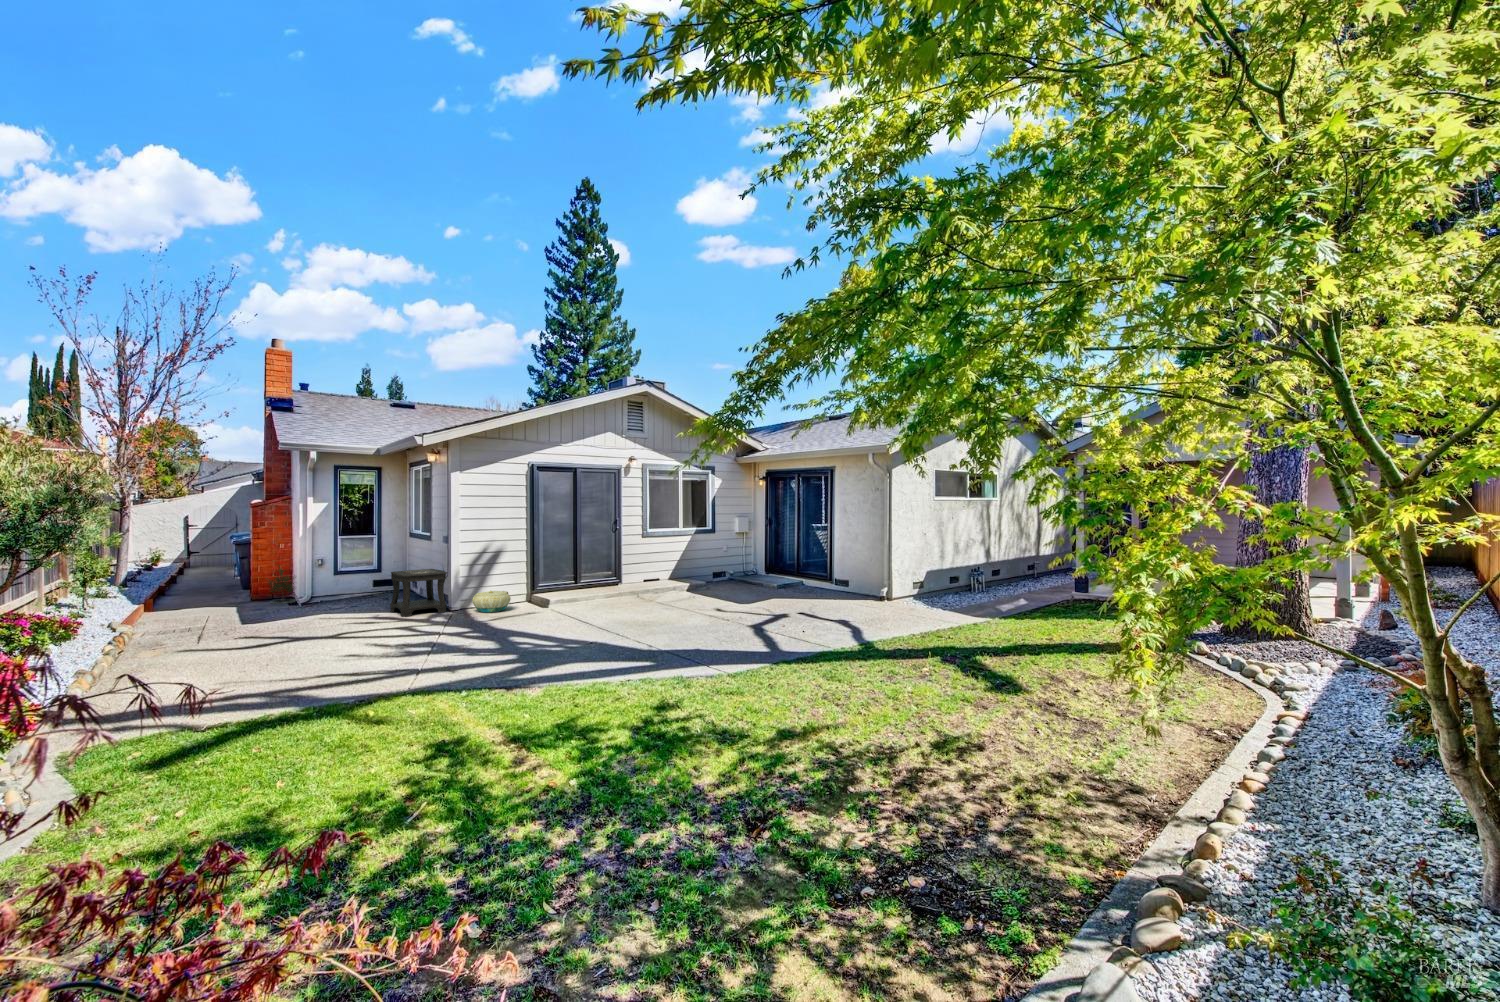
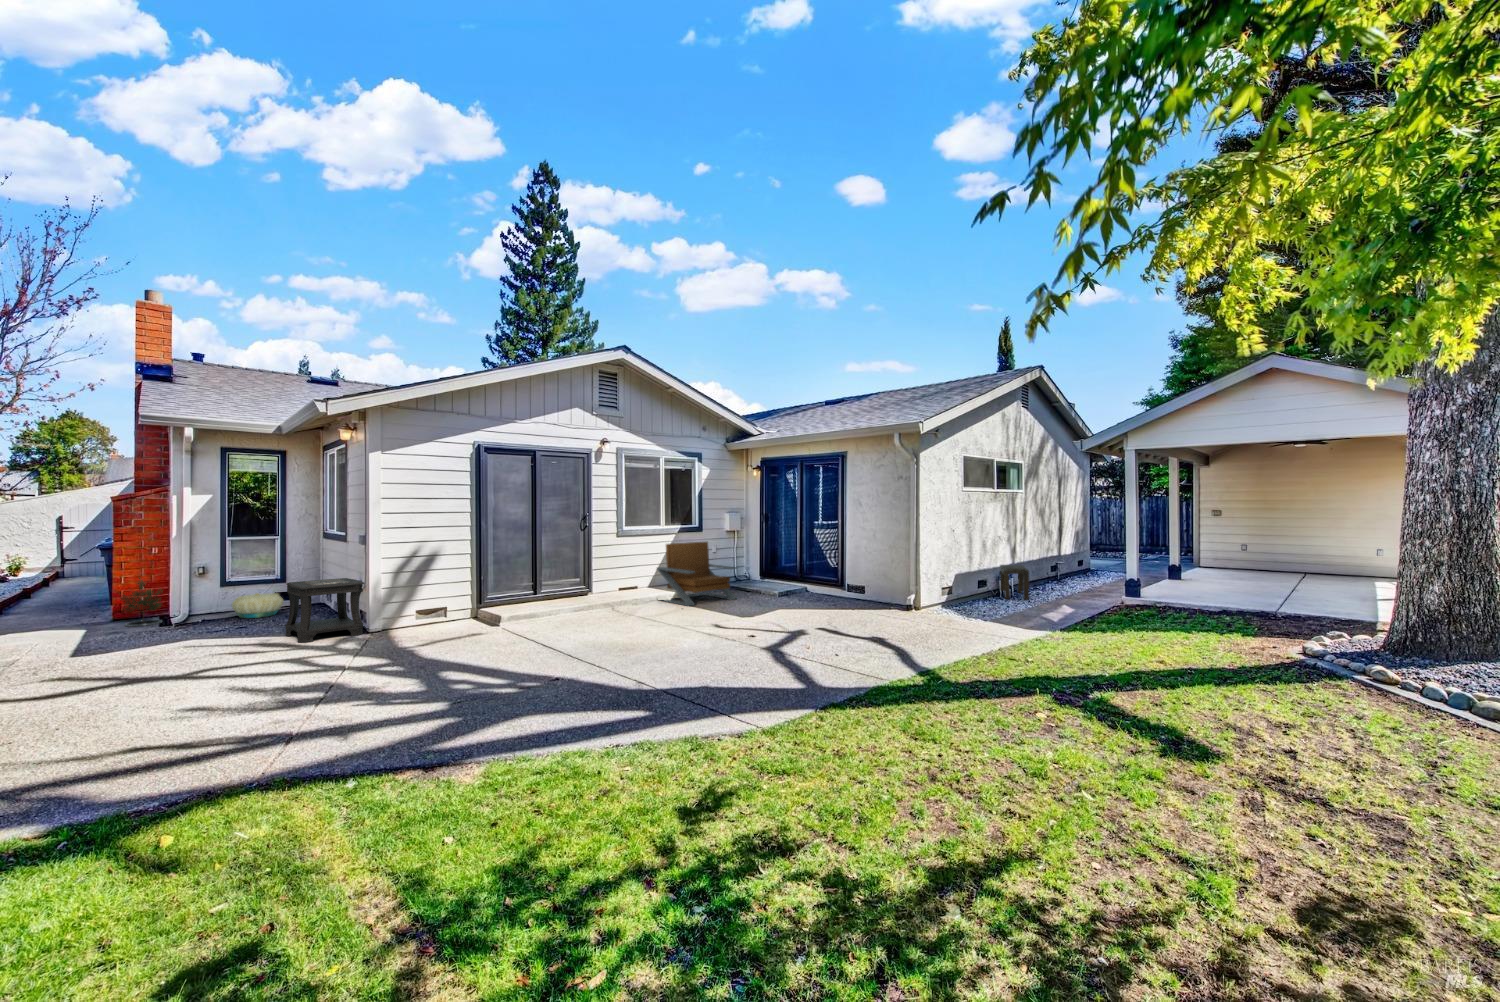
lounge chair: none [674,541,741,595] -> present [657,542,736,606]
bench: none [970,563,993,593] -> present [1000,565,1029,600]
basket: present [472,591,511,612] -> present [232,593,283,618]

